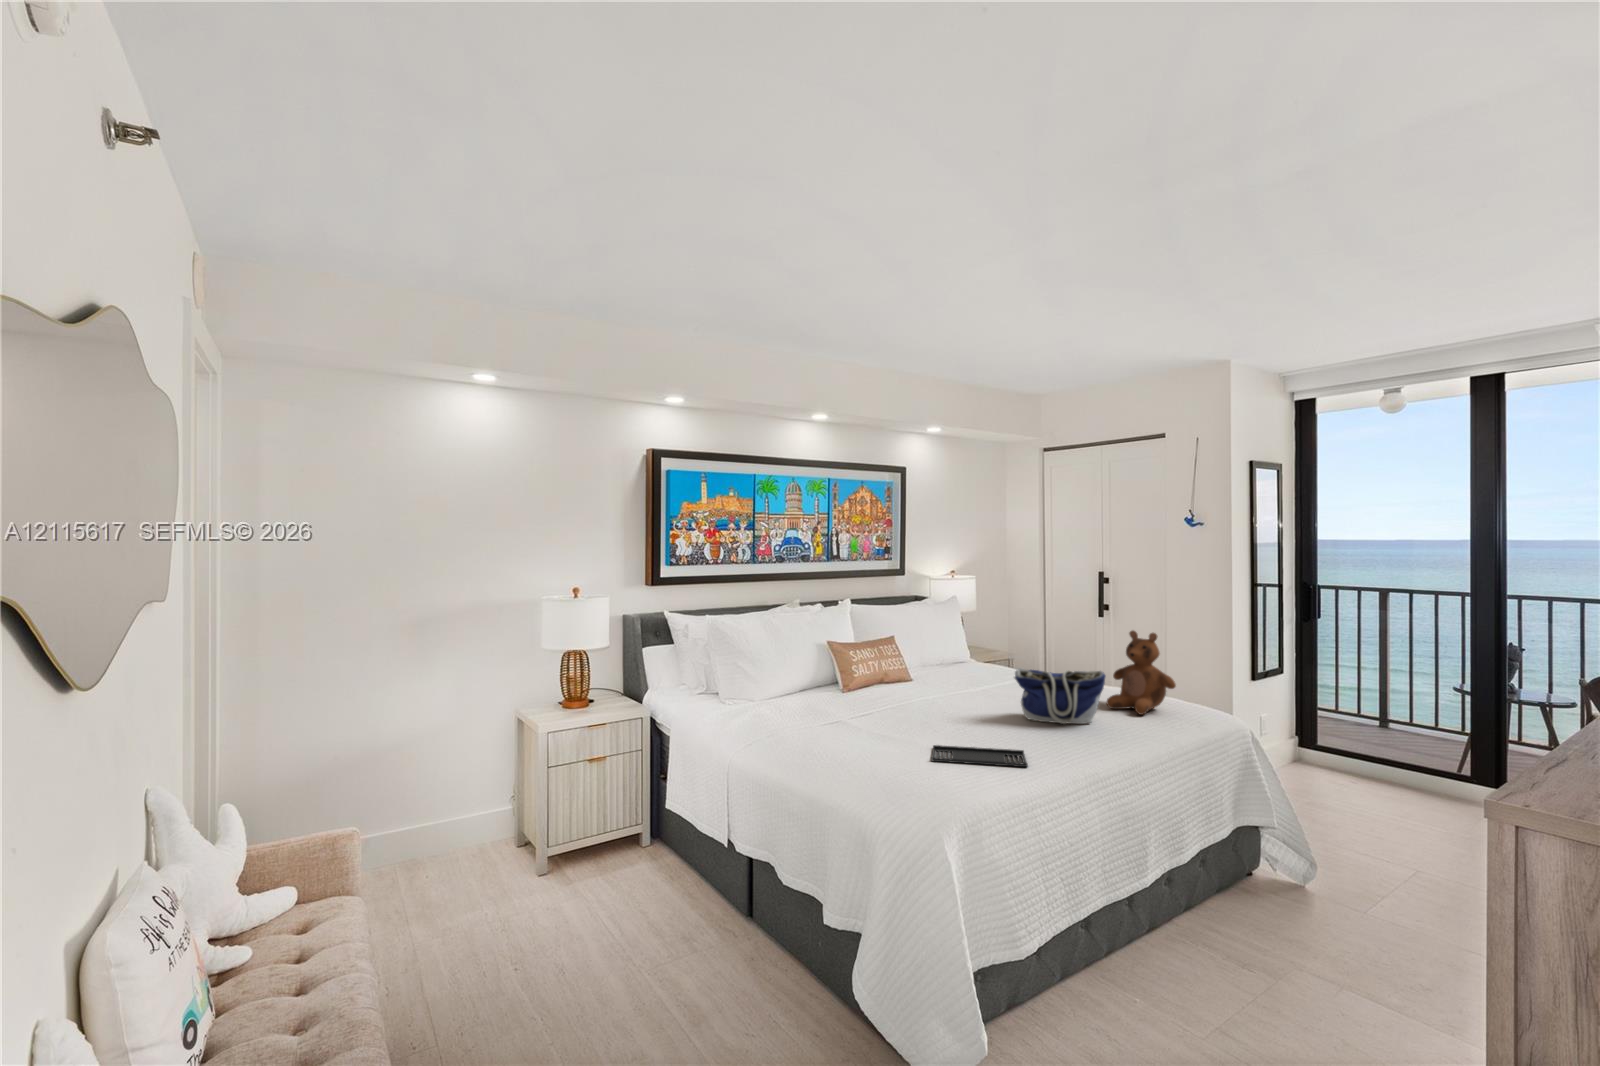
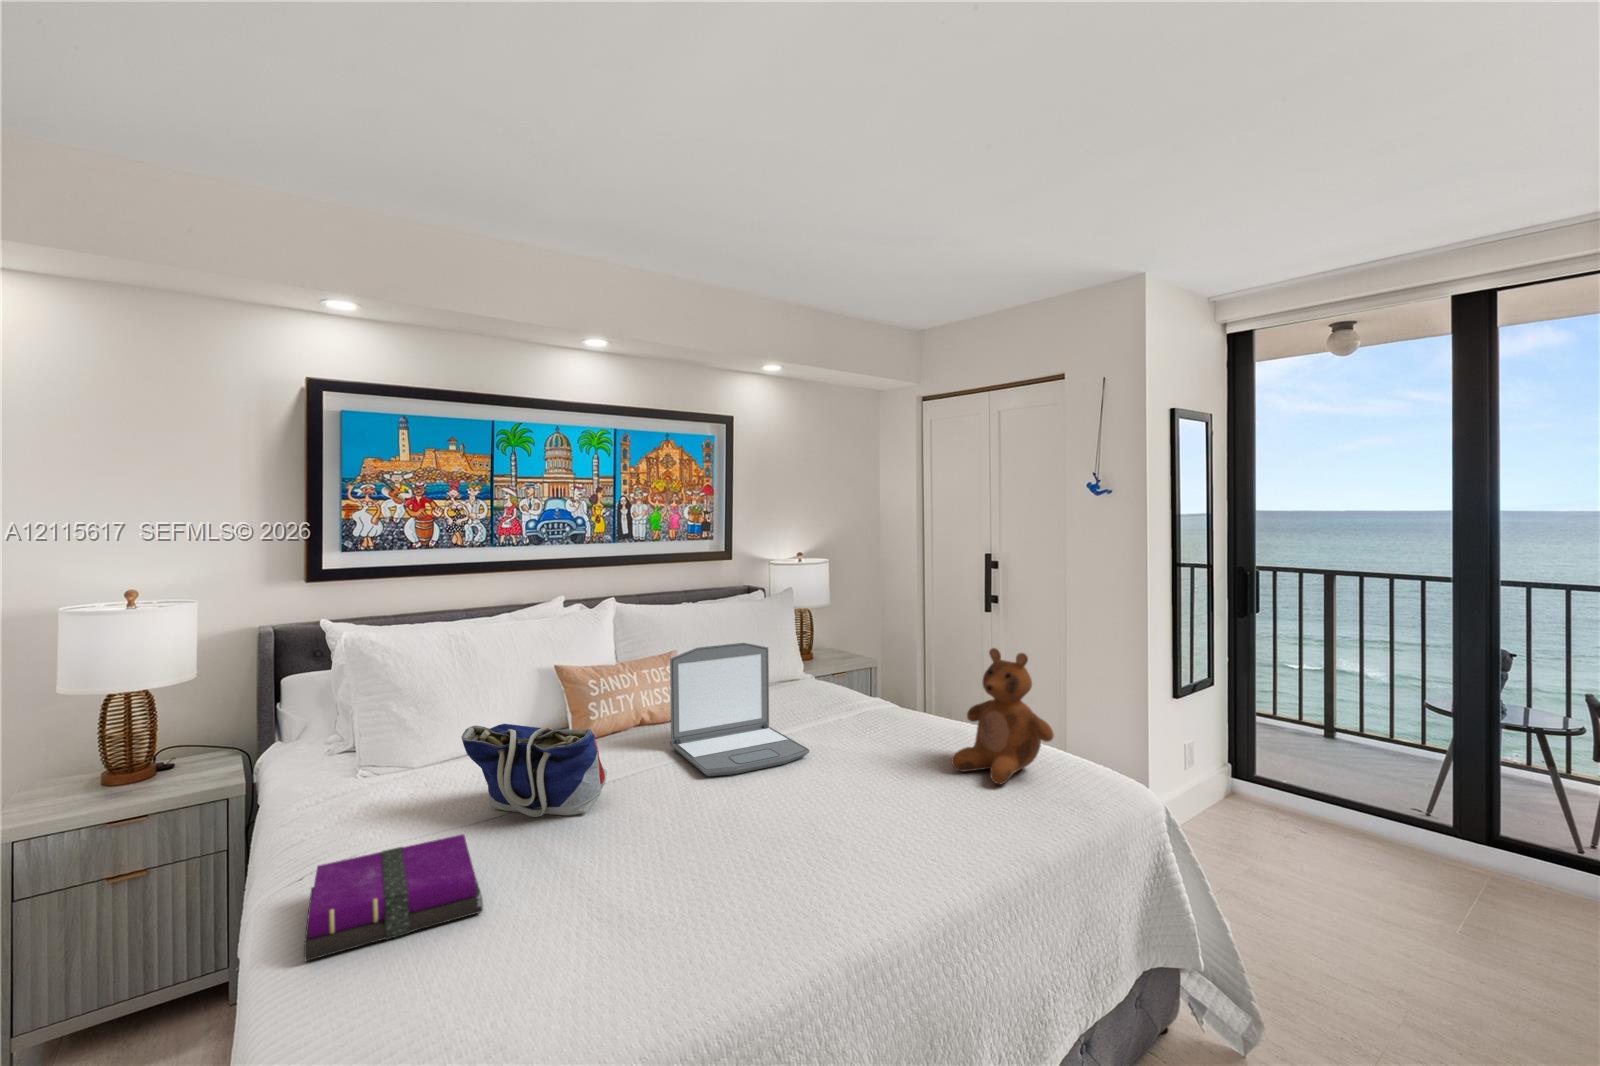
laptop: none [912,628,1008,708] -> present [670,643,809,777]
tote bag: present [1014,669,1105,724] -> present [461,724,607,817]
notebook: none [785,720,881,764] -> present [304,834,483,961]
tray: present [931,745,1028,767] -> none [560,887,755,954]

